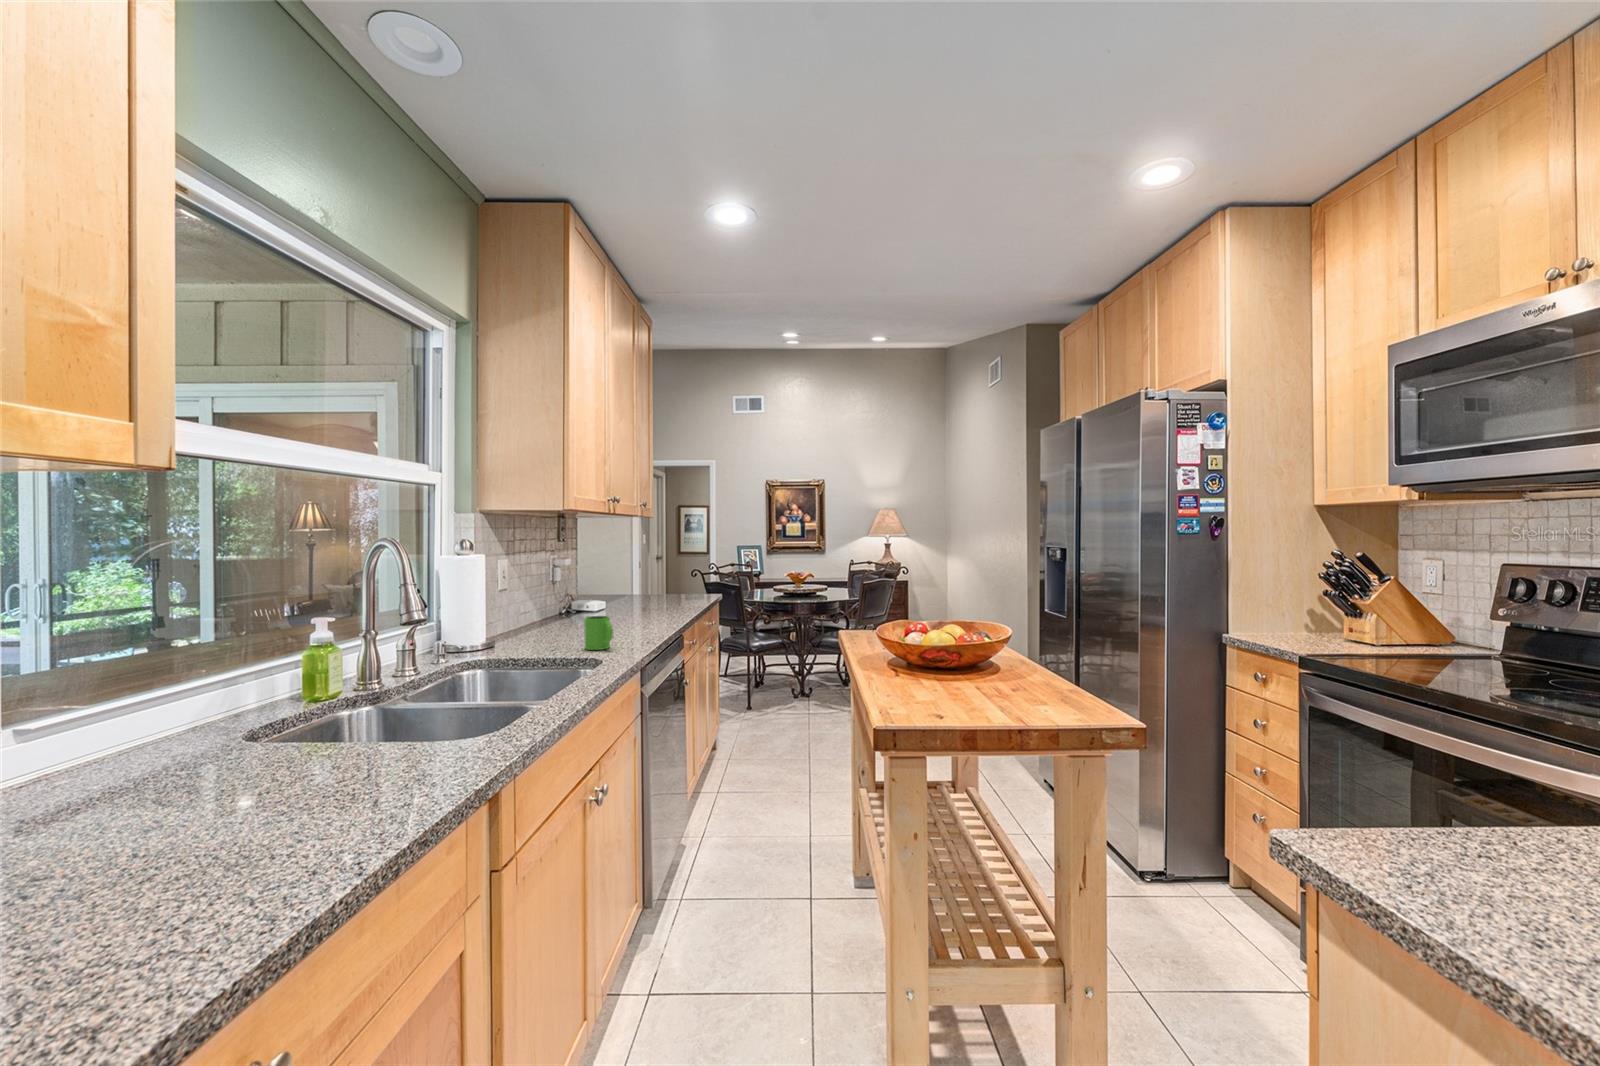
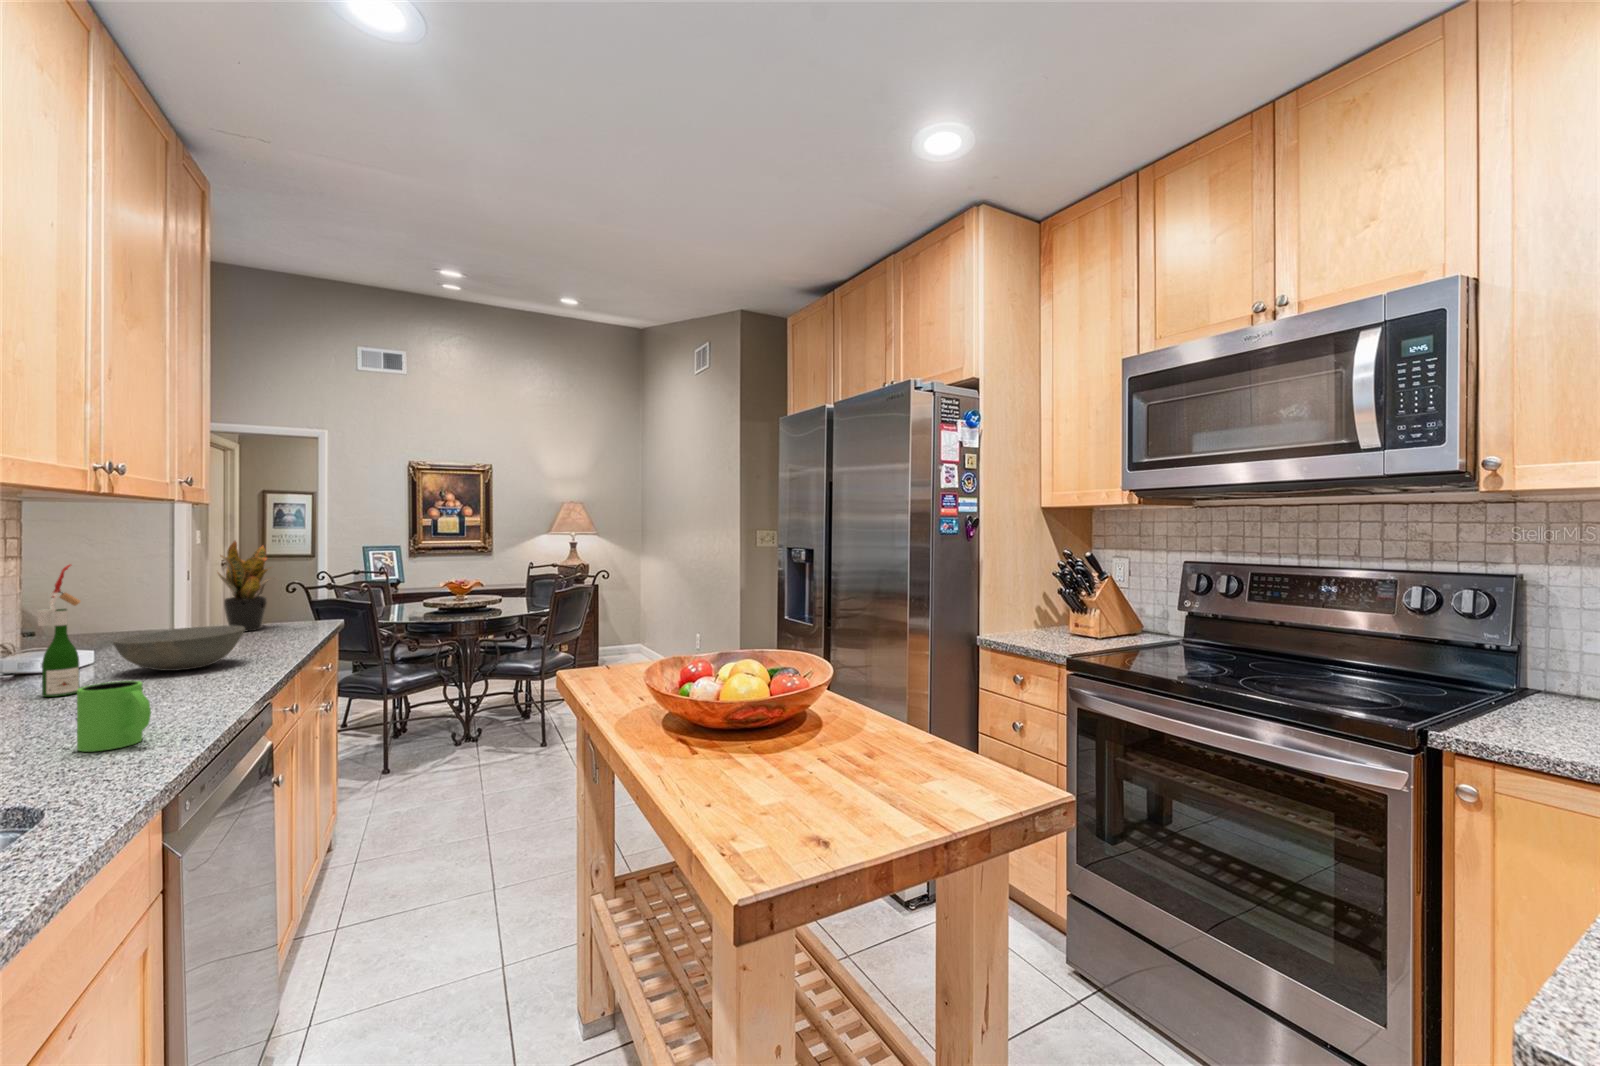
potted plant: none [643,538,682,600] -> present [218,541,275,632]
wine bottle: none [568,554,591,627] -> present [38,564,80,697]
bowl: none [598,594,659,619] -> present [113,625,245,671]

